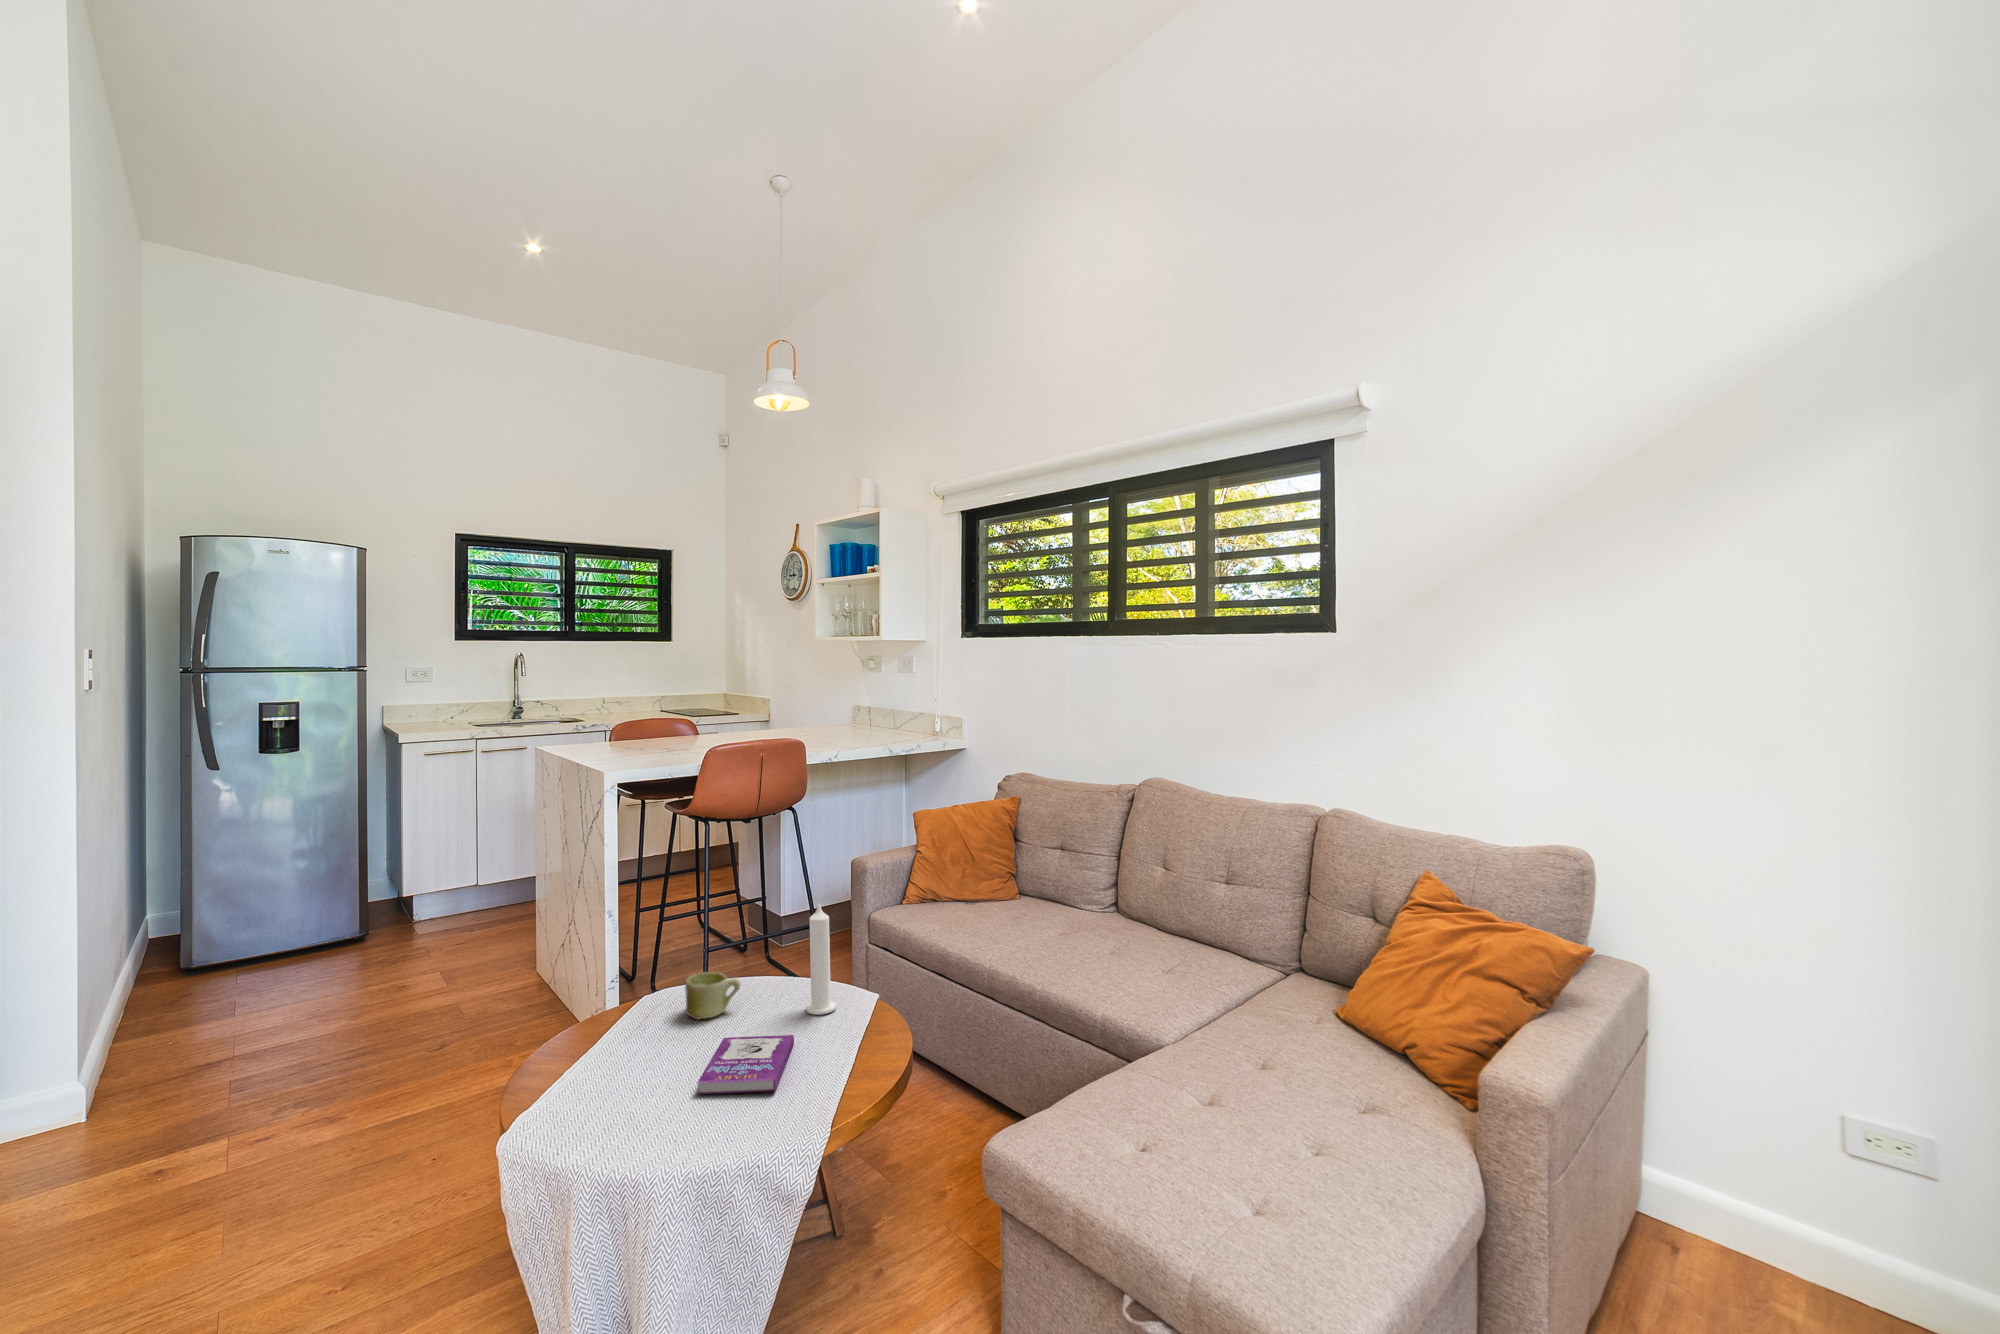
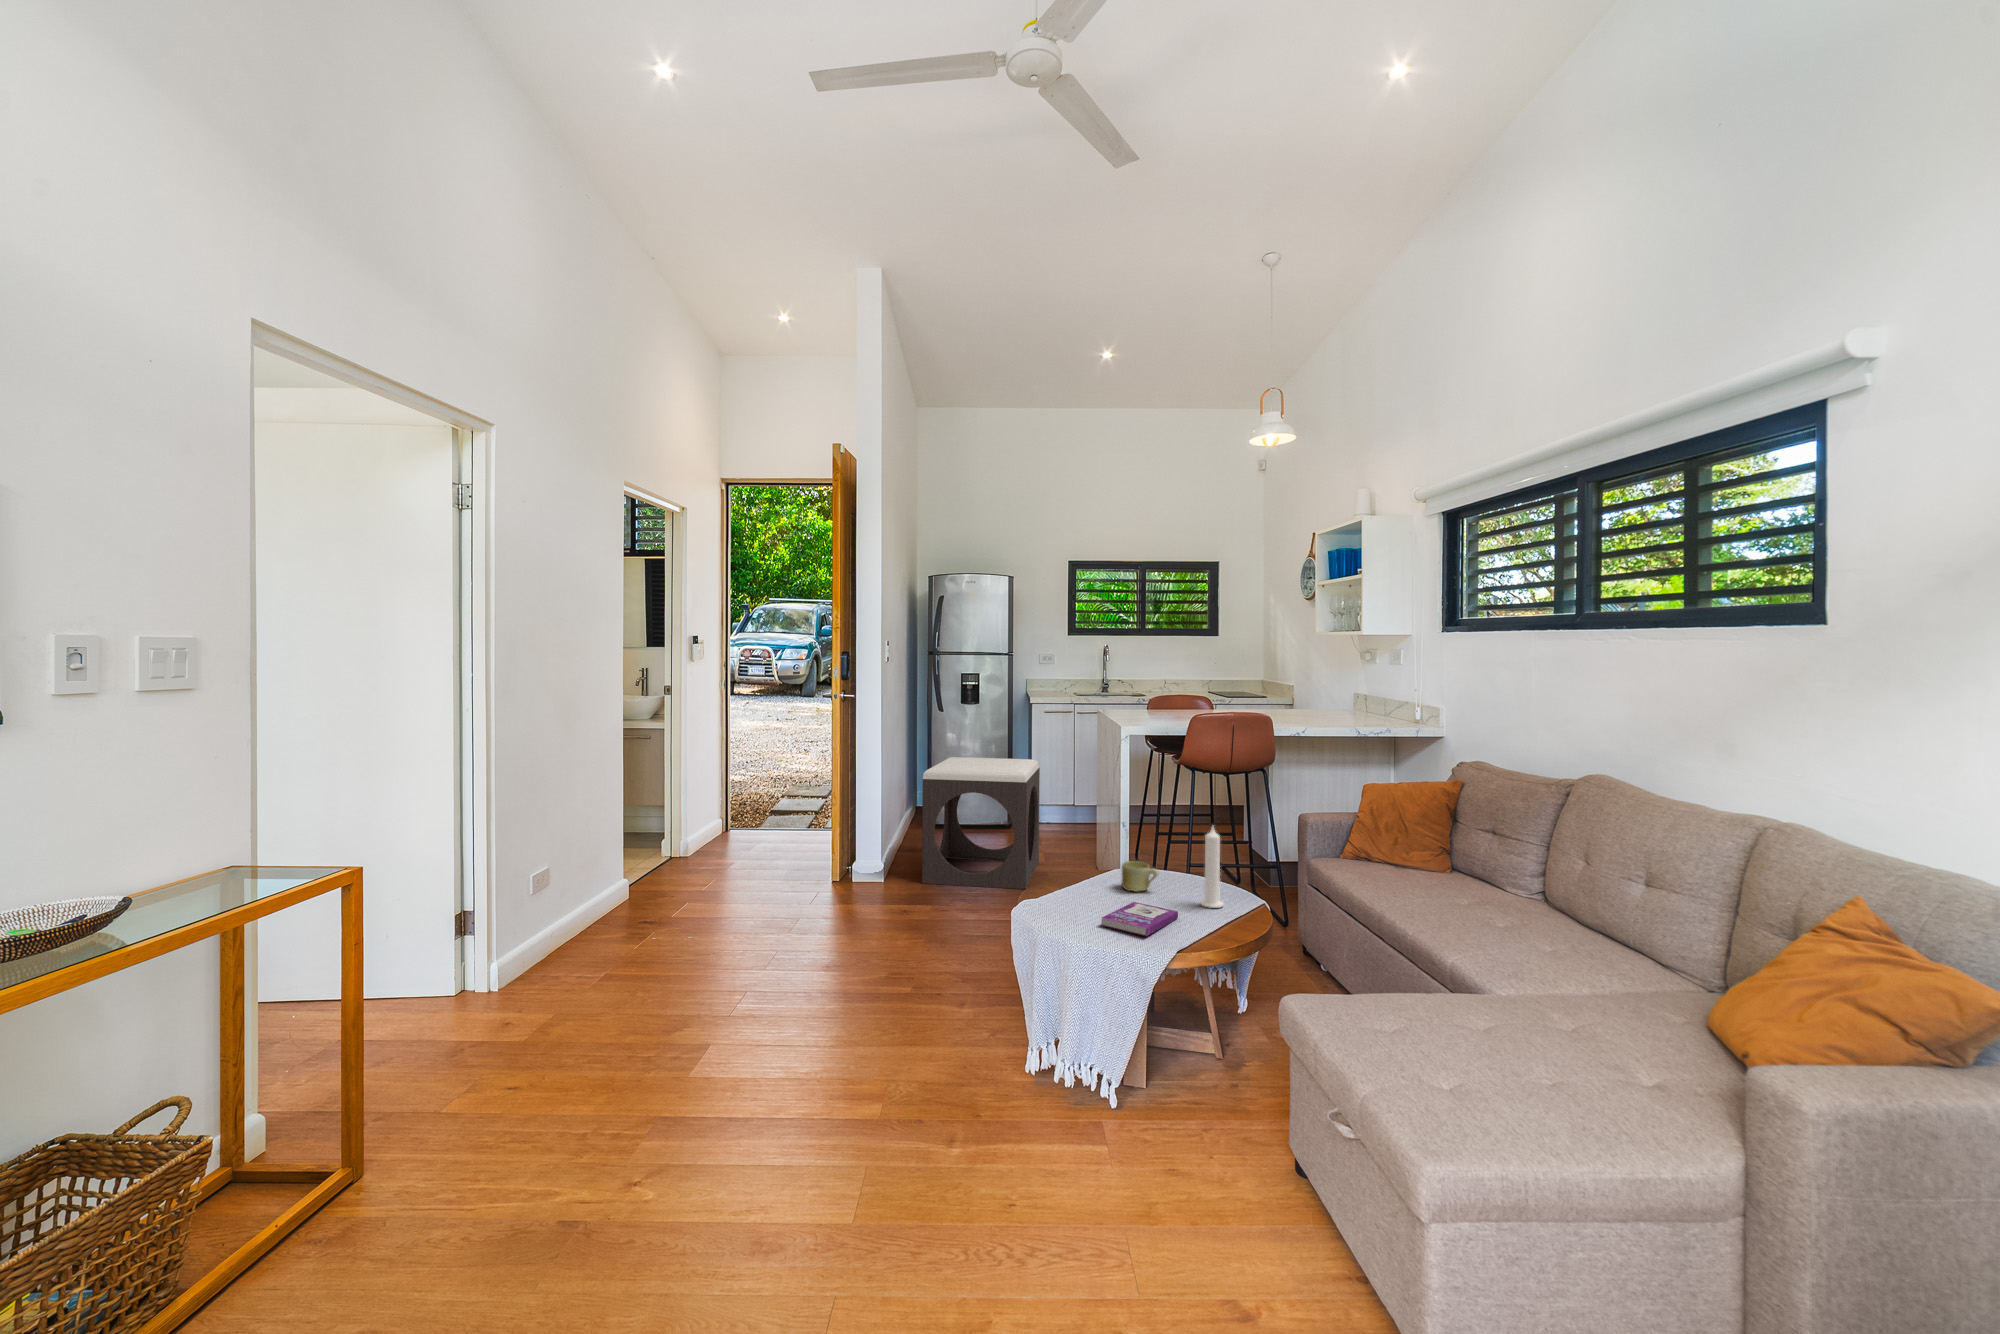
footstool: none [225,832,448,1077] -> present [922,757,1040,889]

